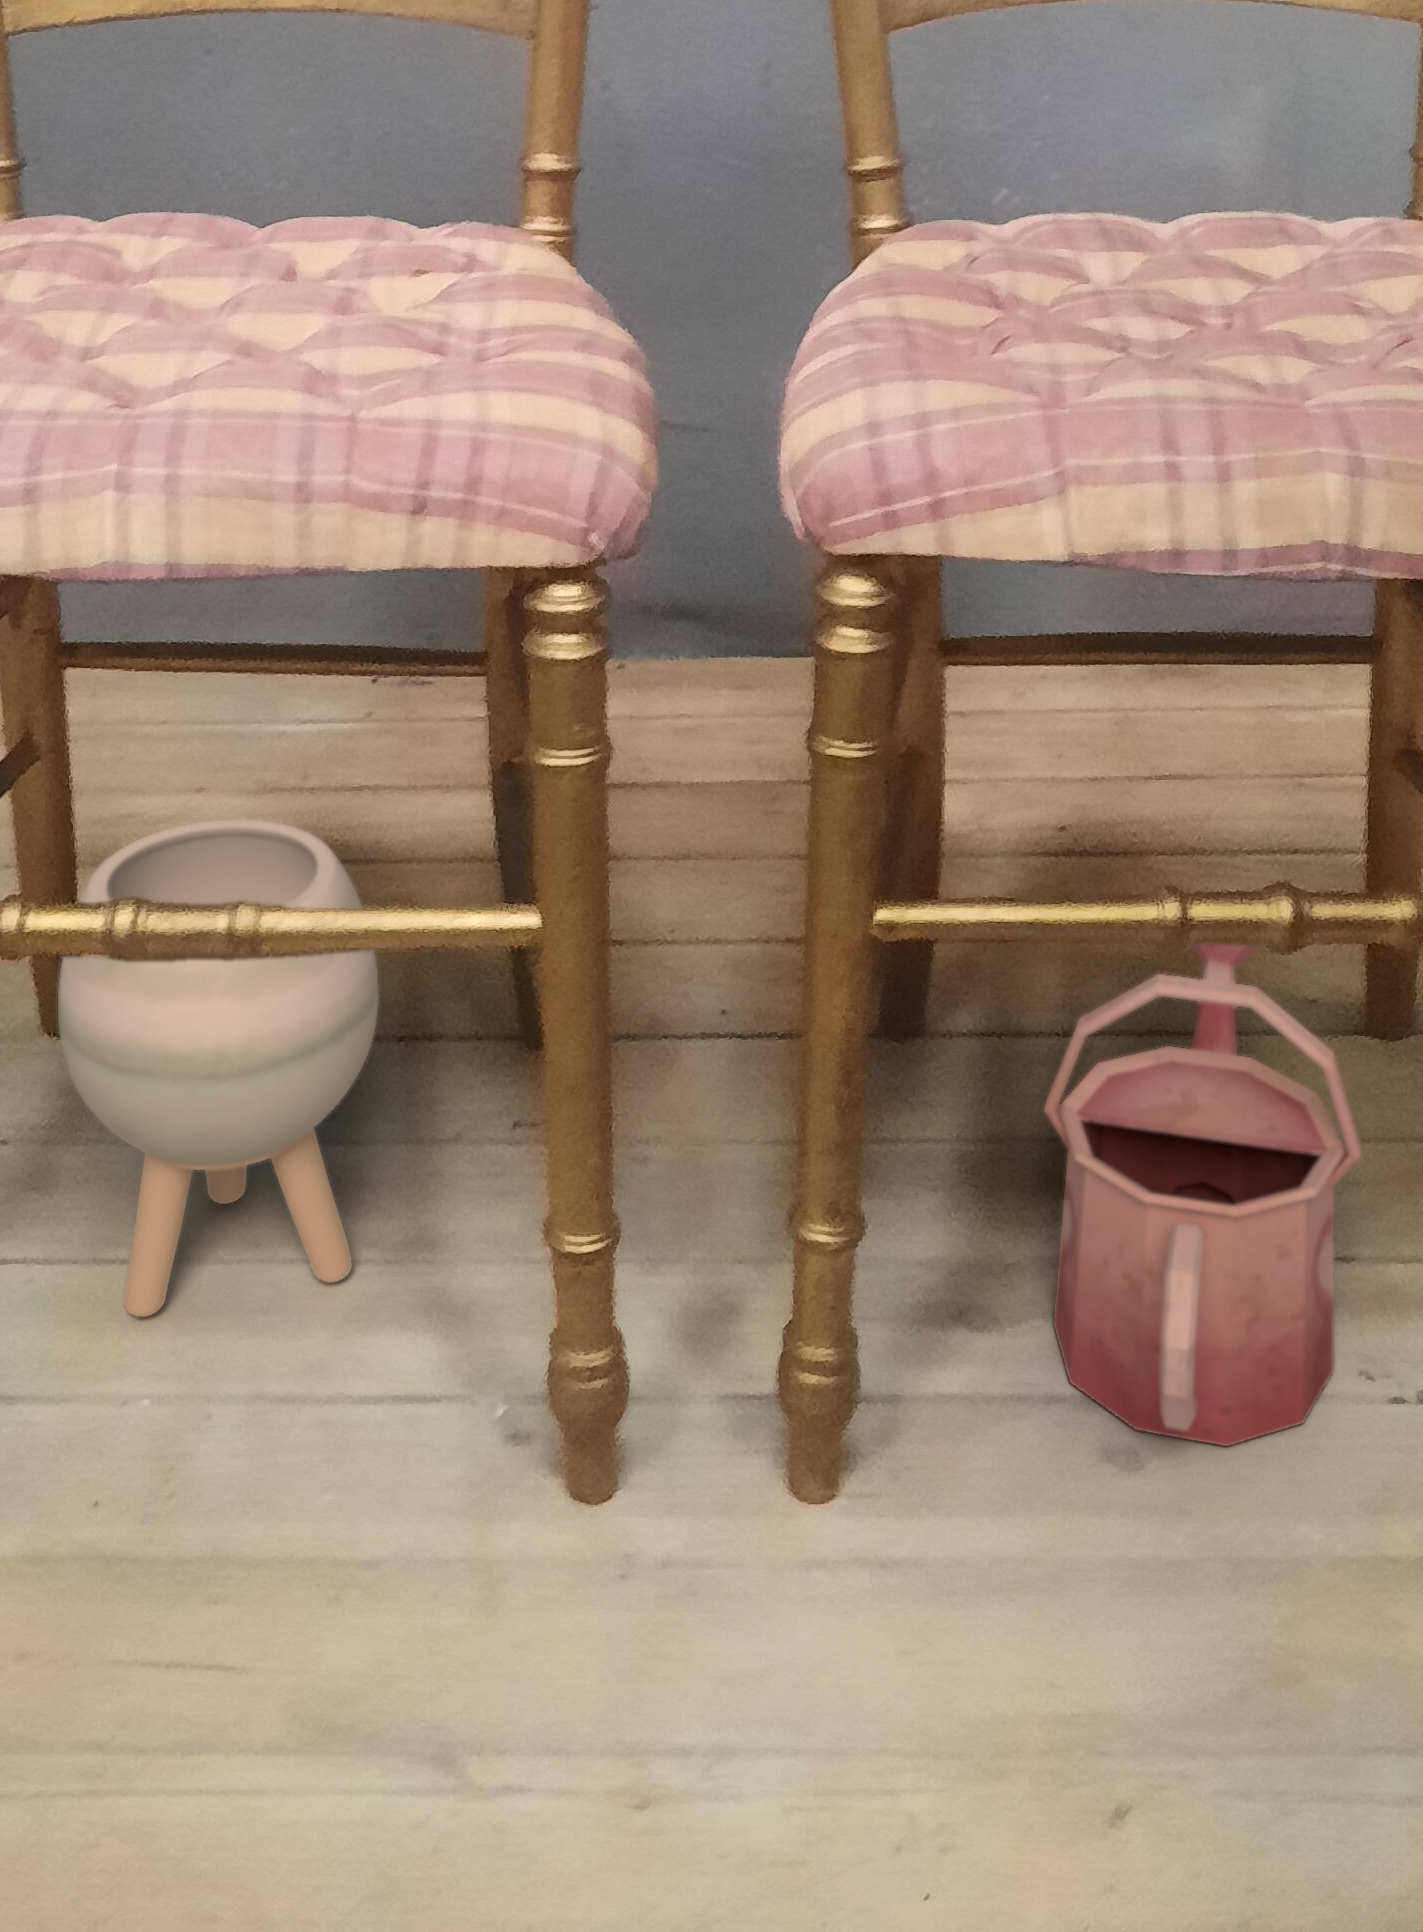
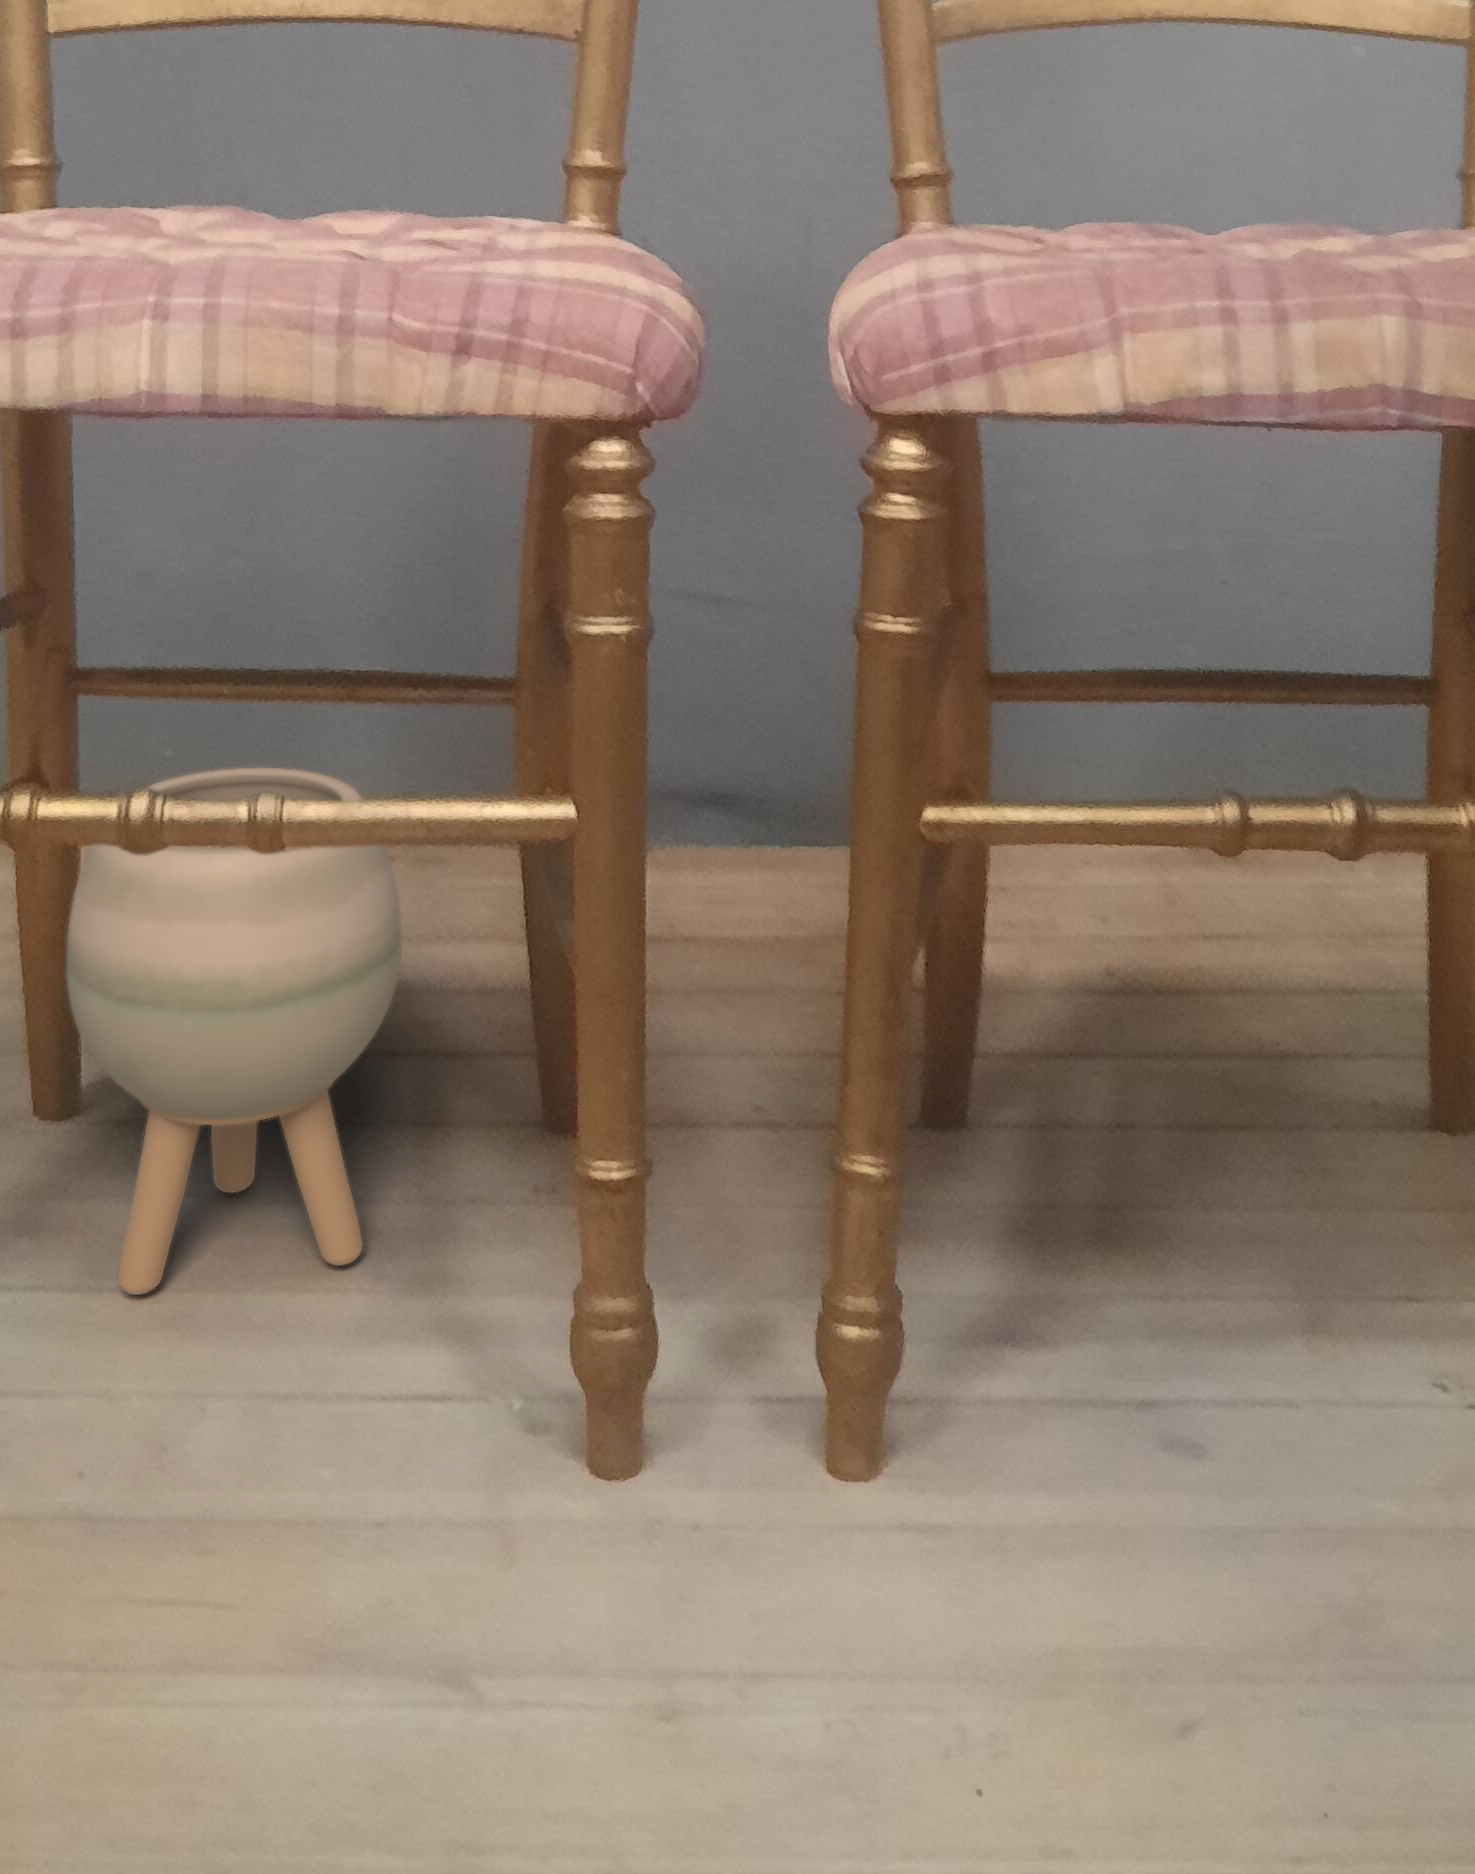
watering can: present [1044,944,1361,1446] -> none [1095,879,1432,1430]

